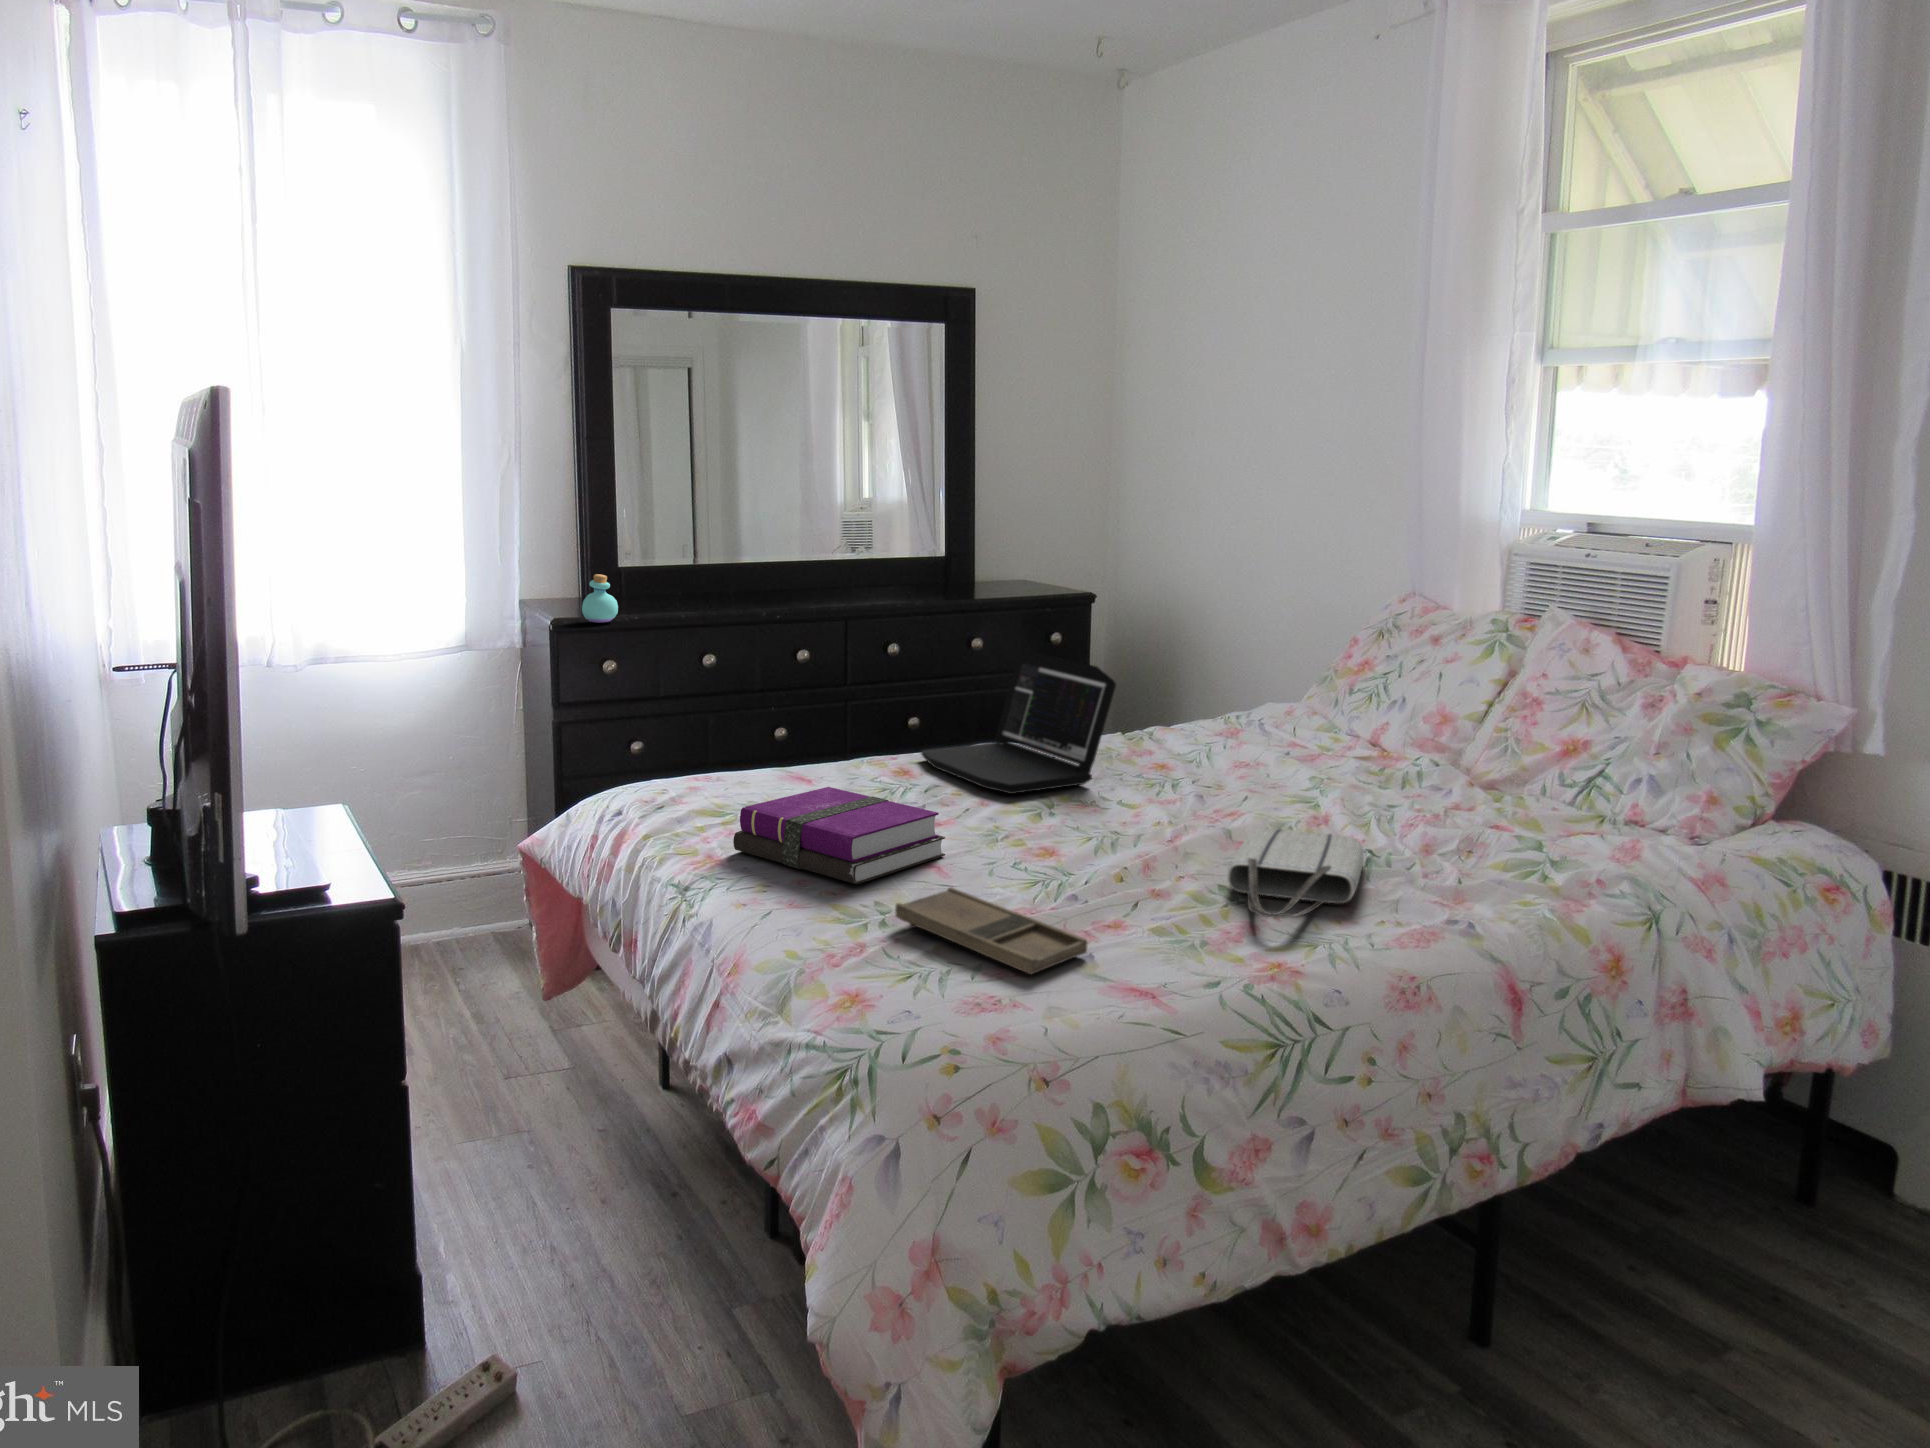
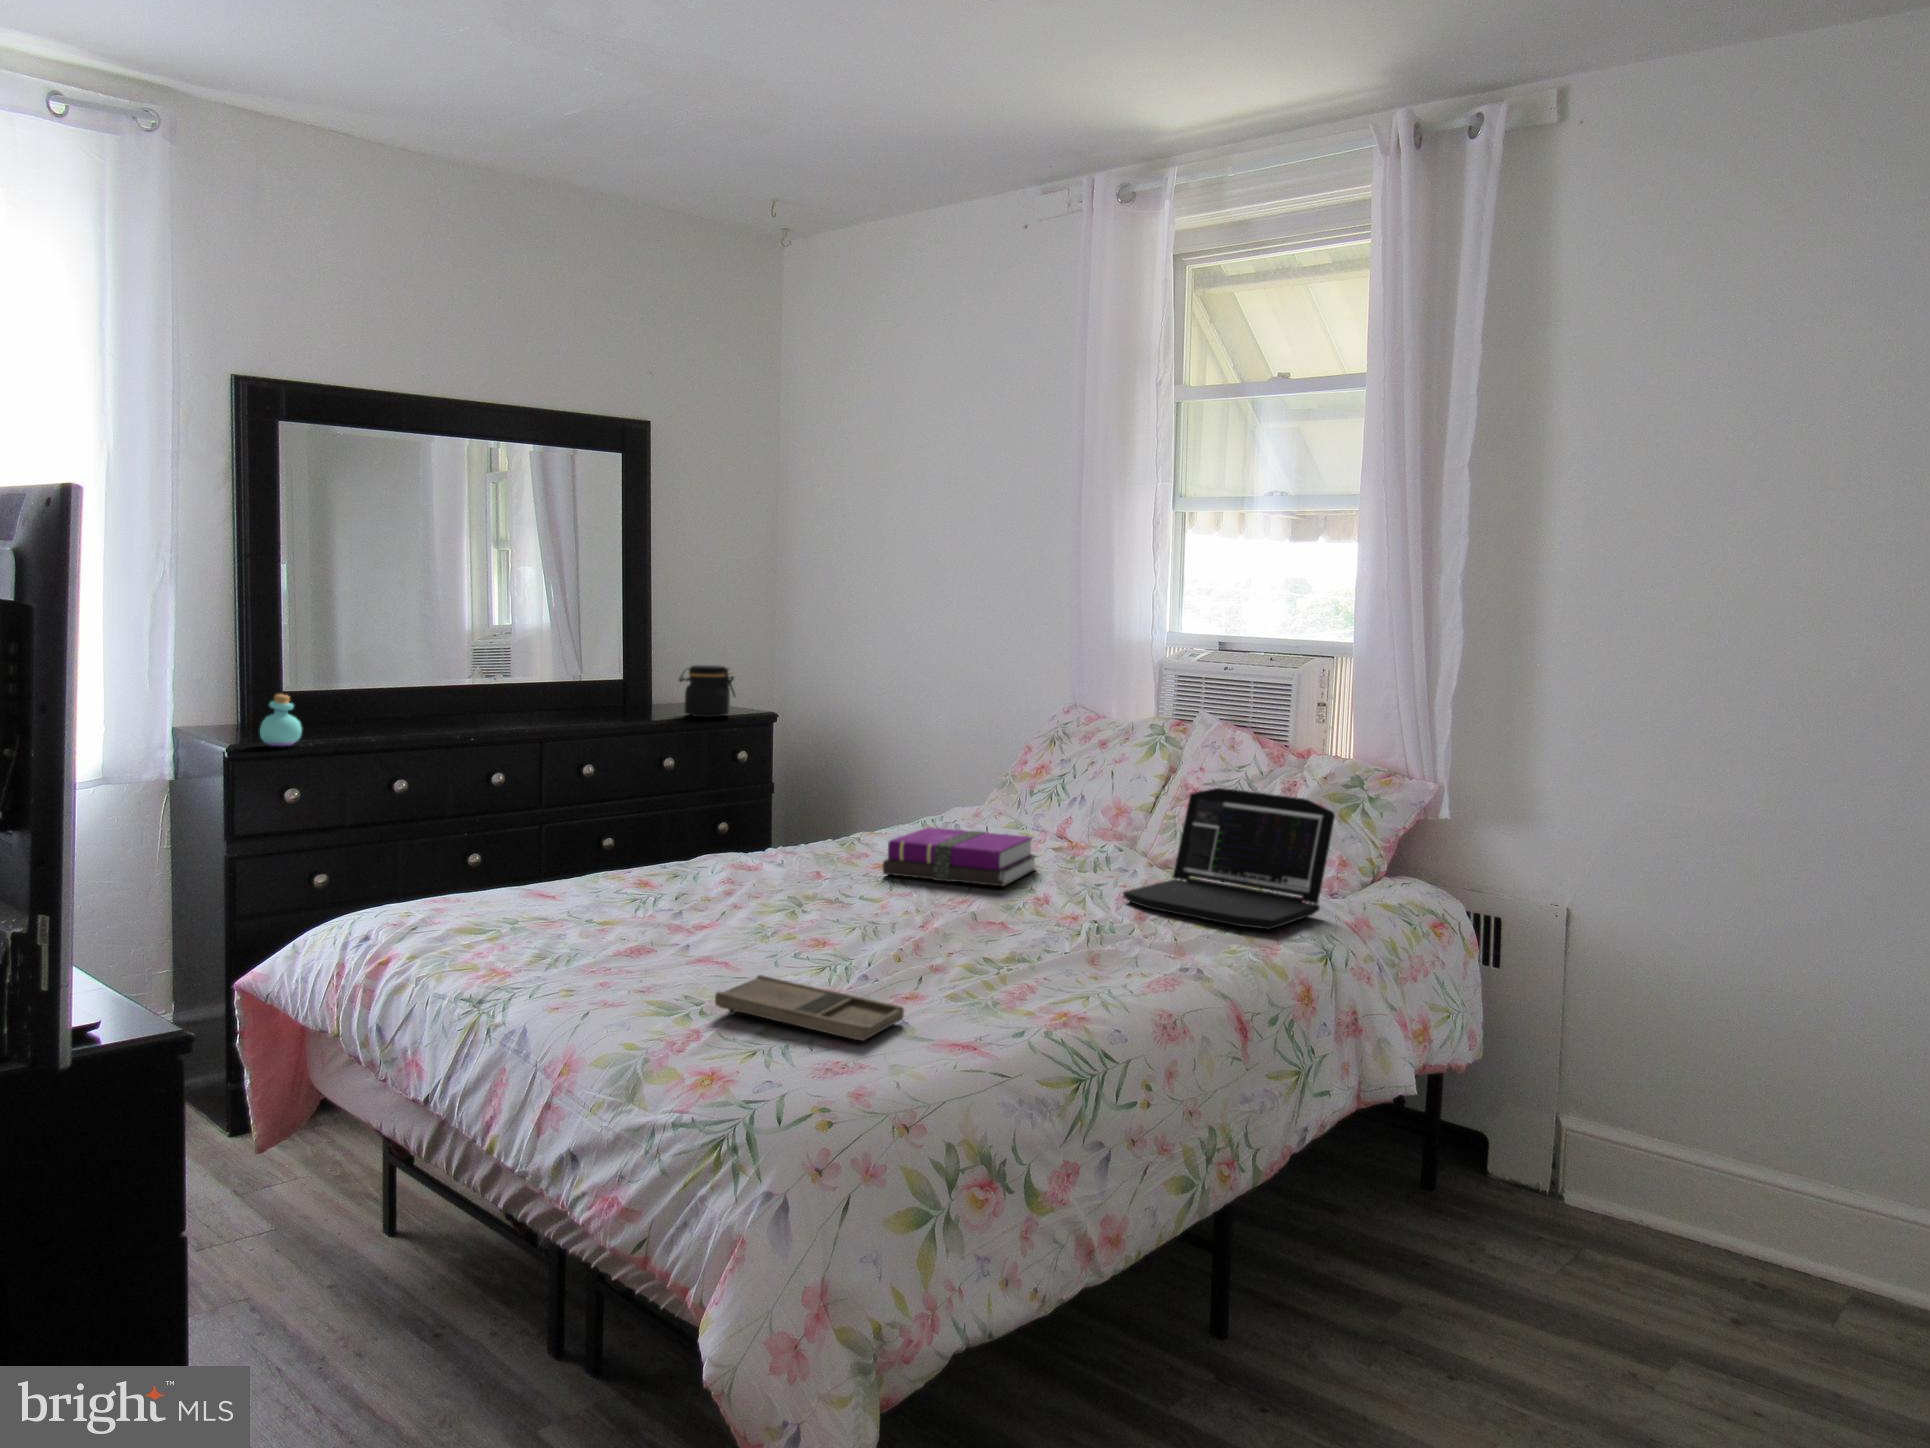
jar: none [981,544,1039,598] -> present [679,665,735,718]
laptop: present [921,653,1116,794] -> present [1123,788,1335,929]
notebook: present [733,787,945,884] -> present [883,827,1036,886]
tote bag: present [1227,828,1364,918] -> none [998,906,1106,975]

